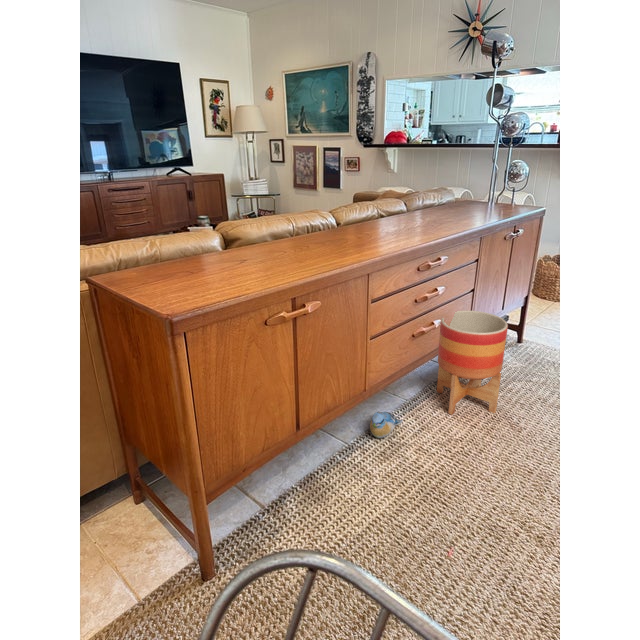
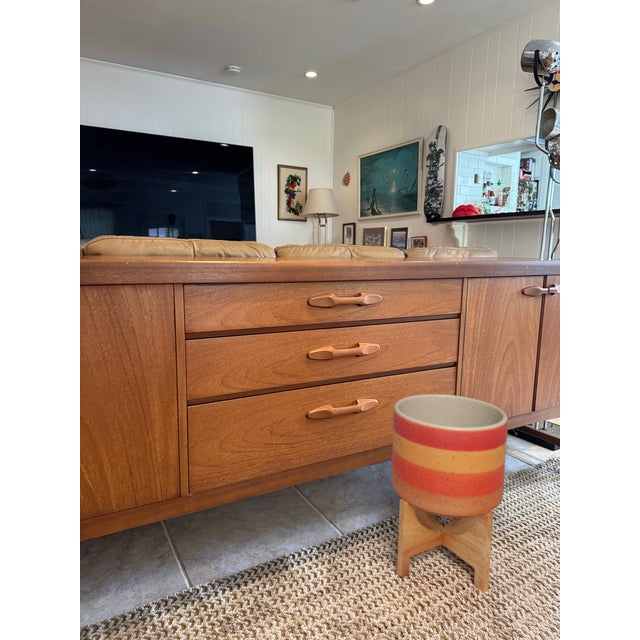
plush toy: present [370,411,403,438] -> none [229,538,301,589]

